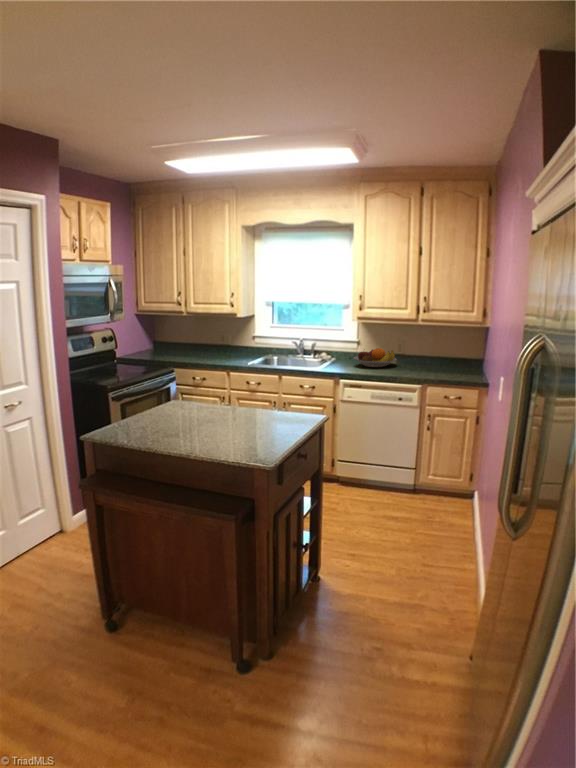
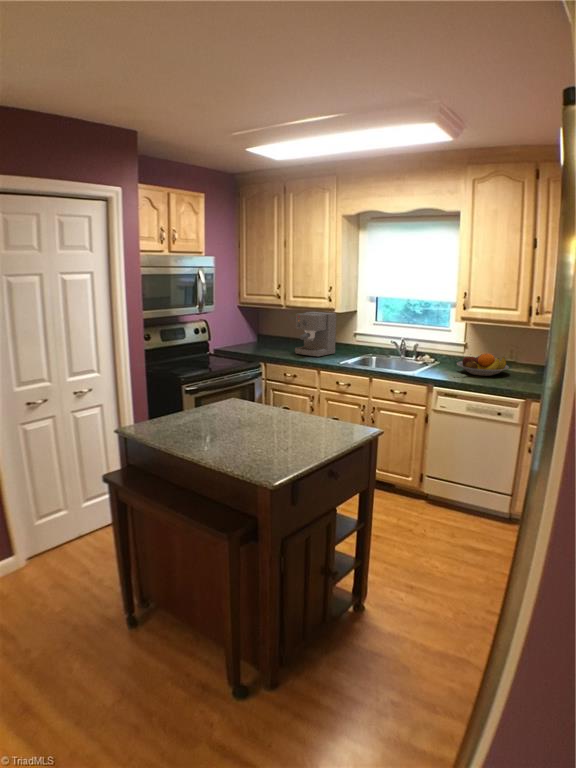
coffee maker: none [200,317,239,360] -> present [295,312,336,357]

